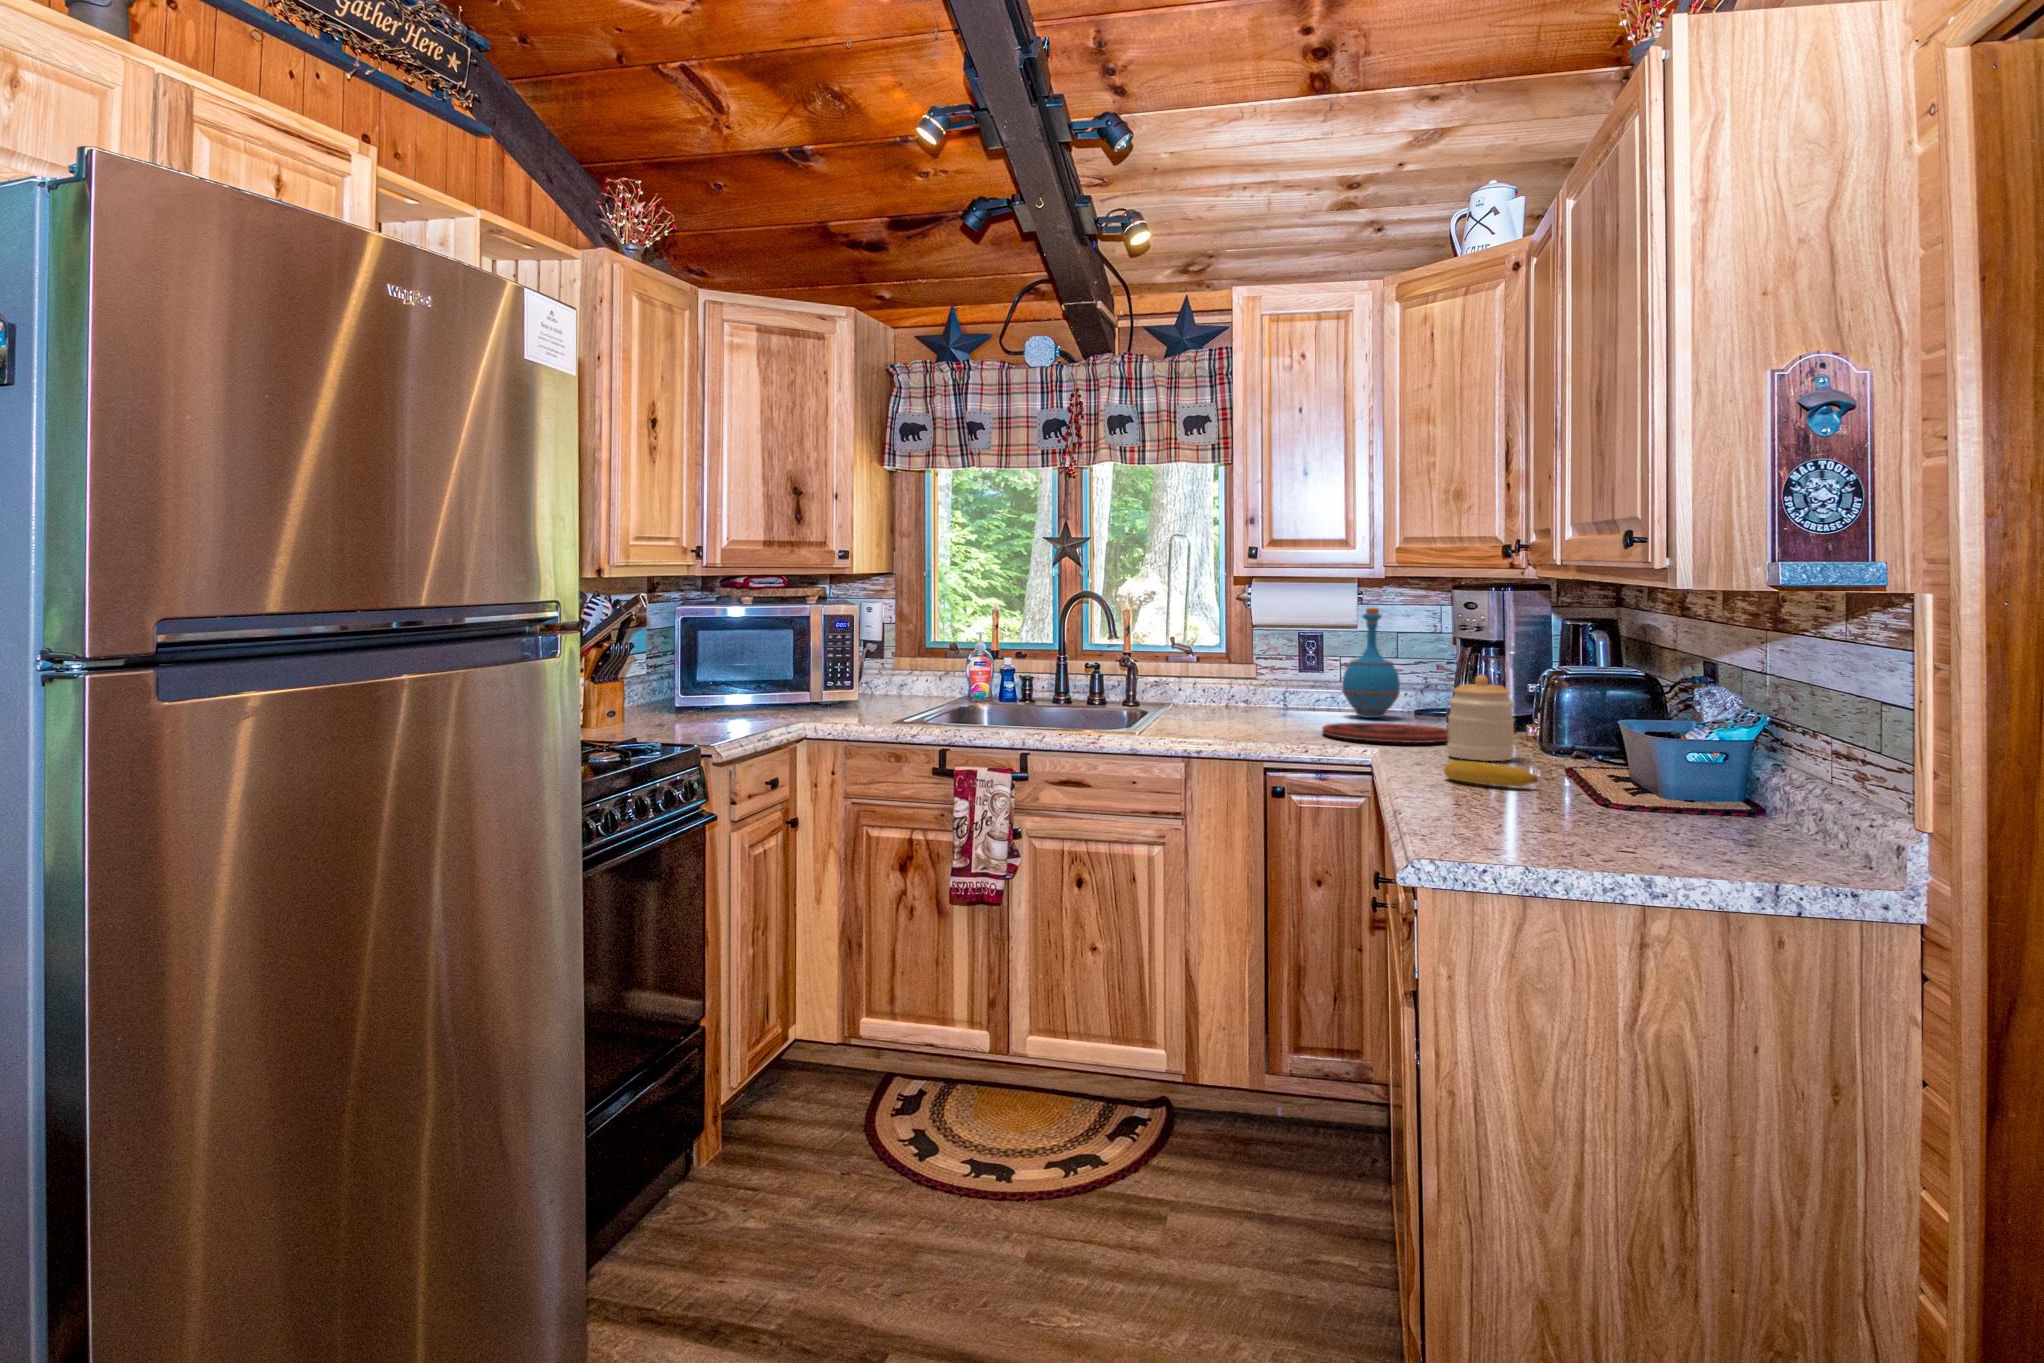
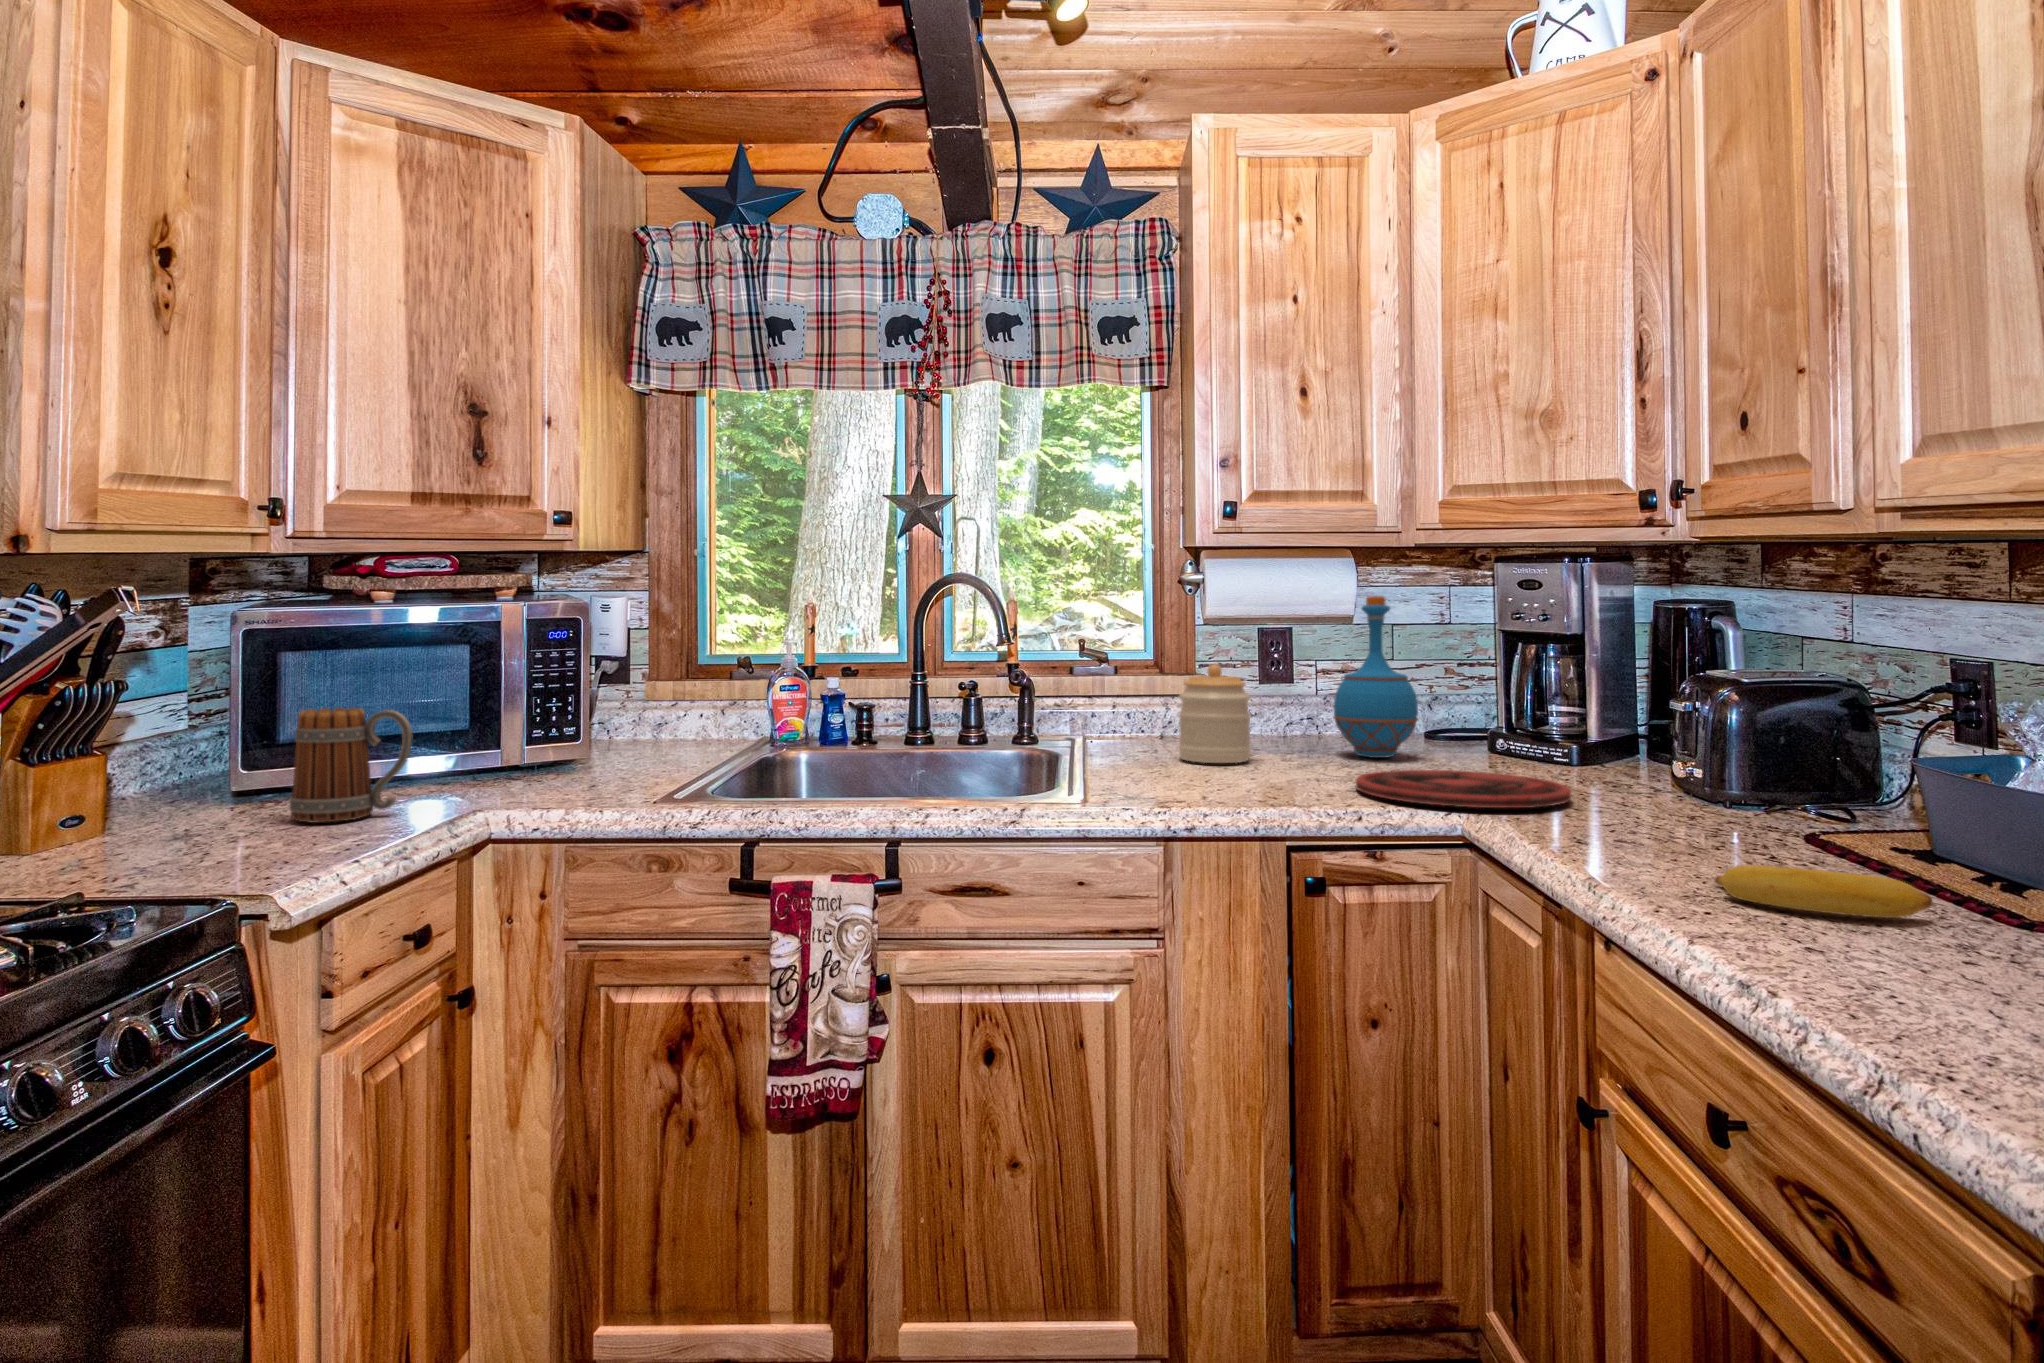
mug: none [700,666,761,727] -> present [290,708,412,823]
jar: present [1447,675,1514,761] -> present [1178,664,1250,763]

